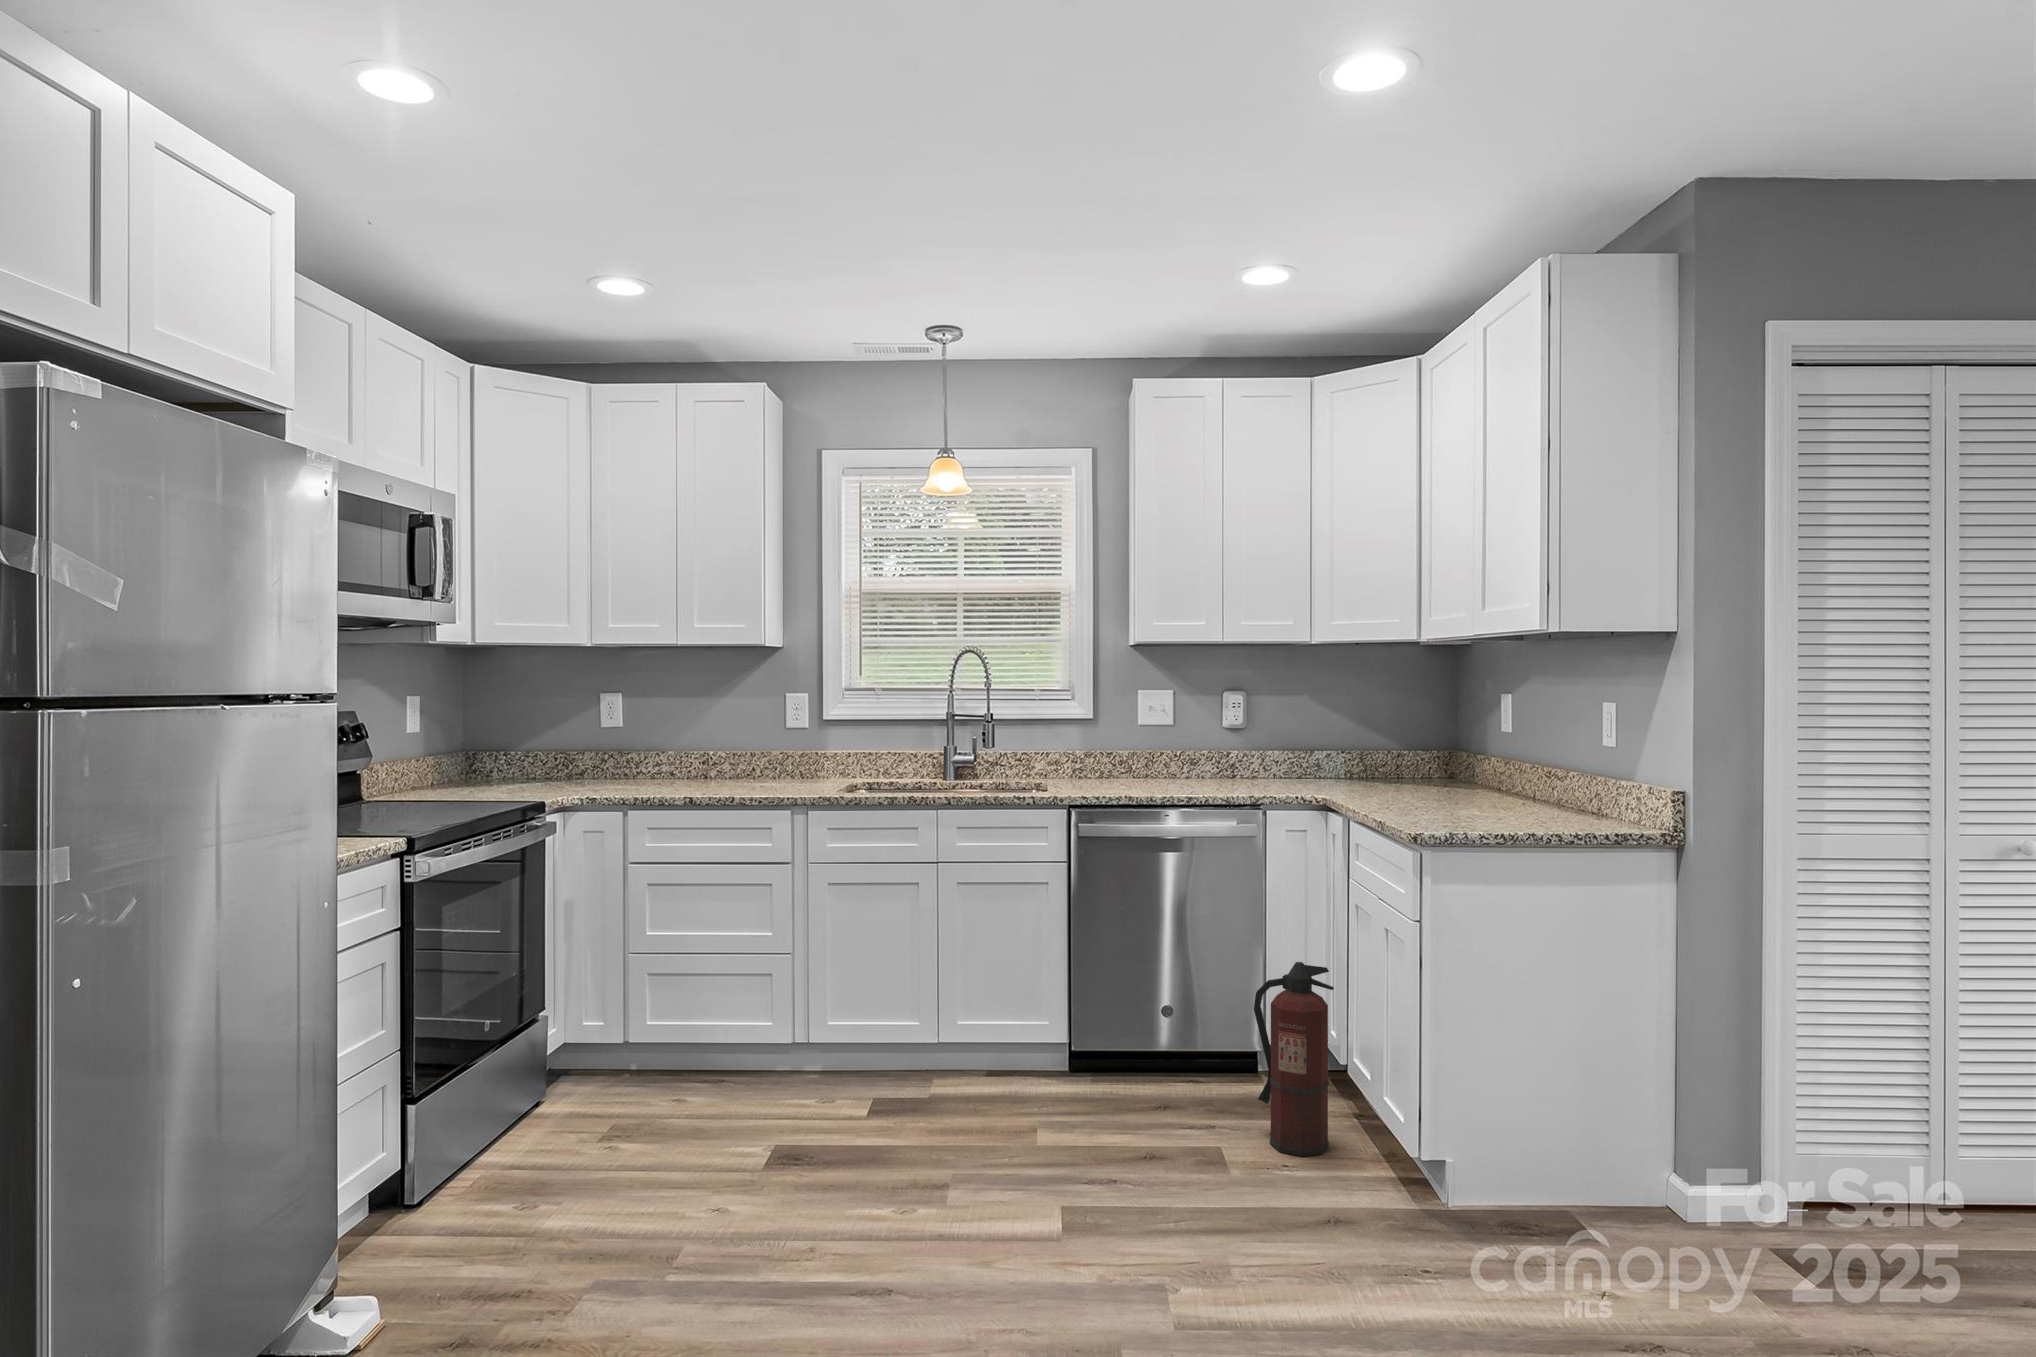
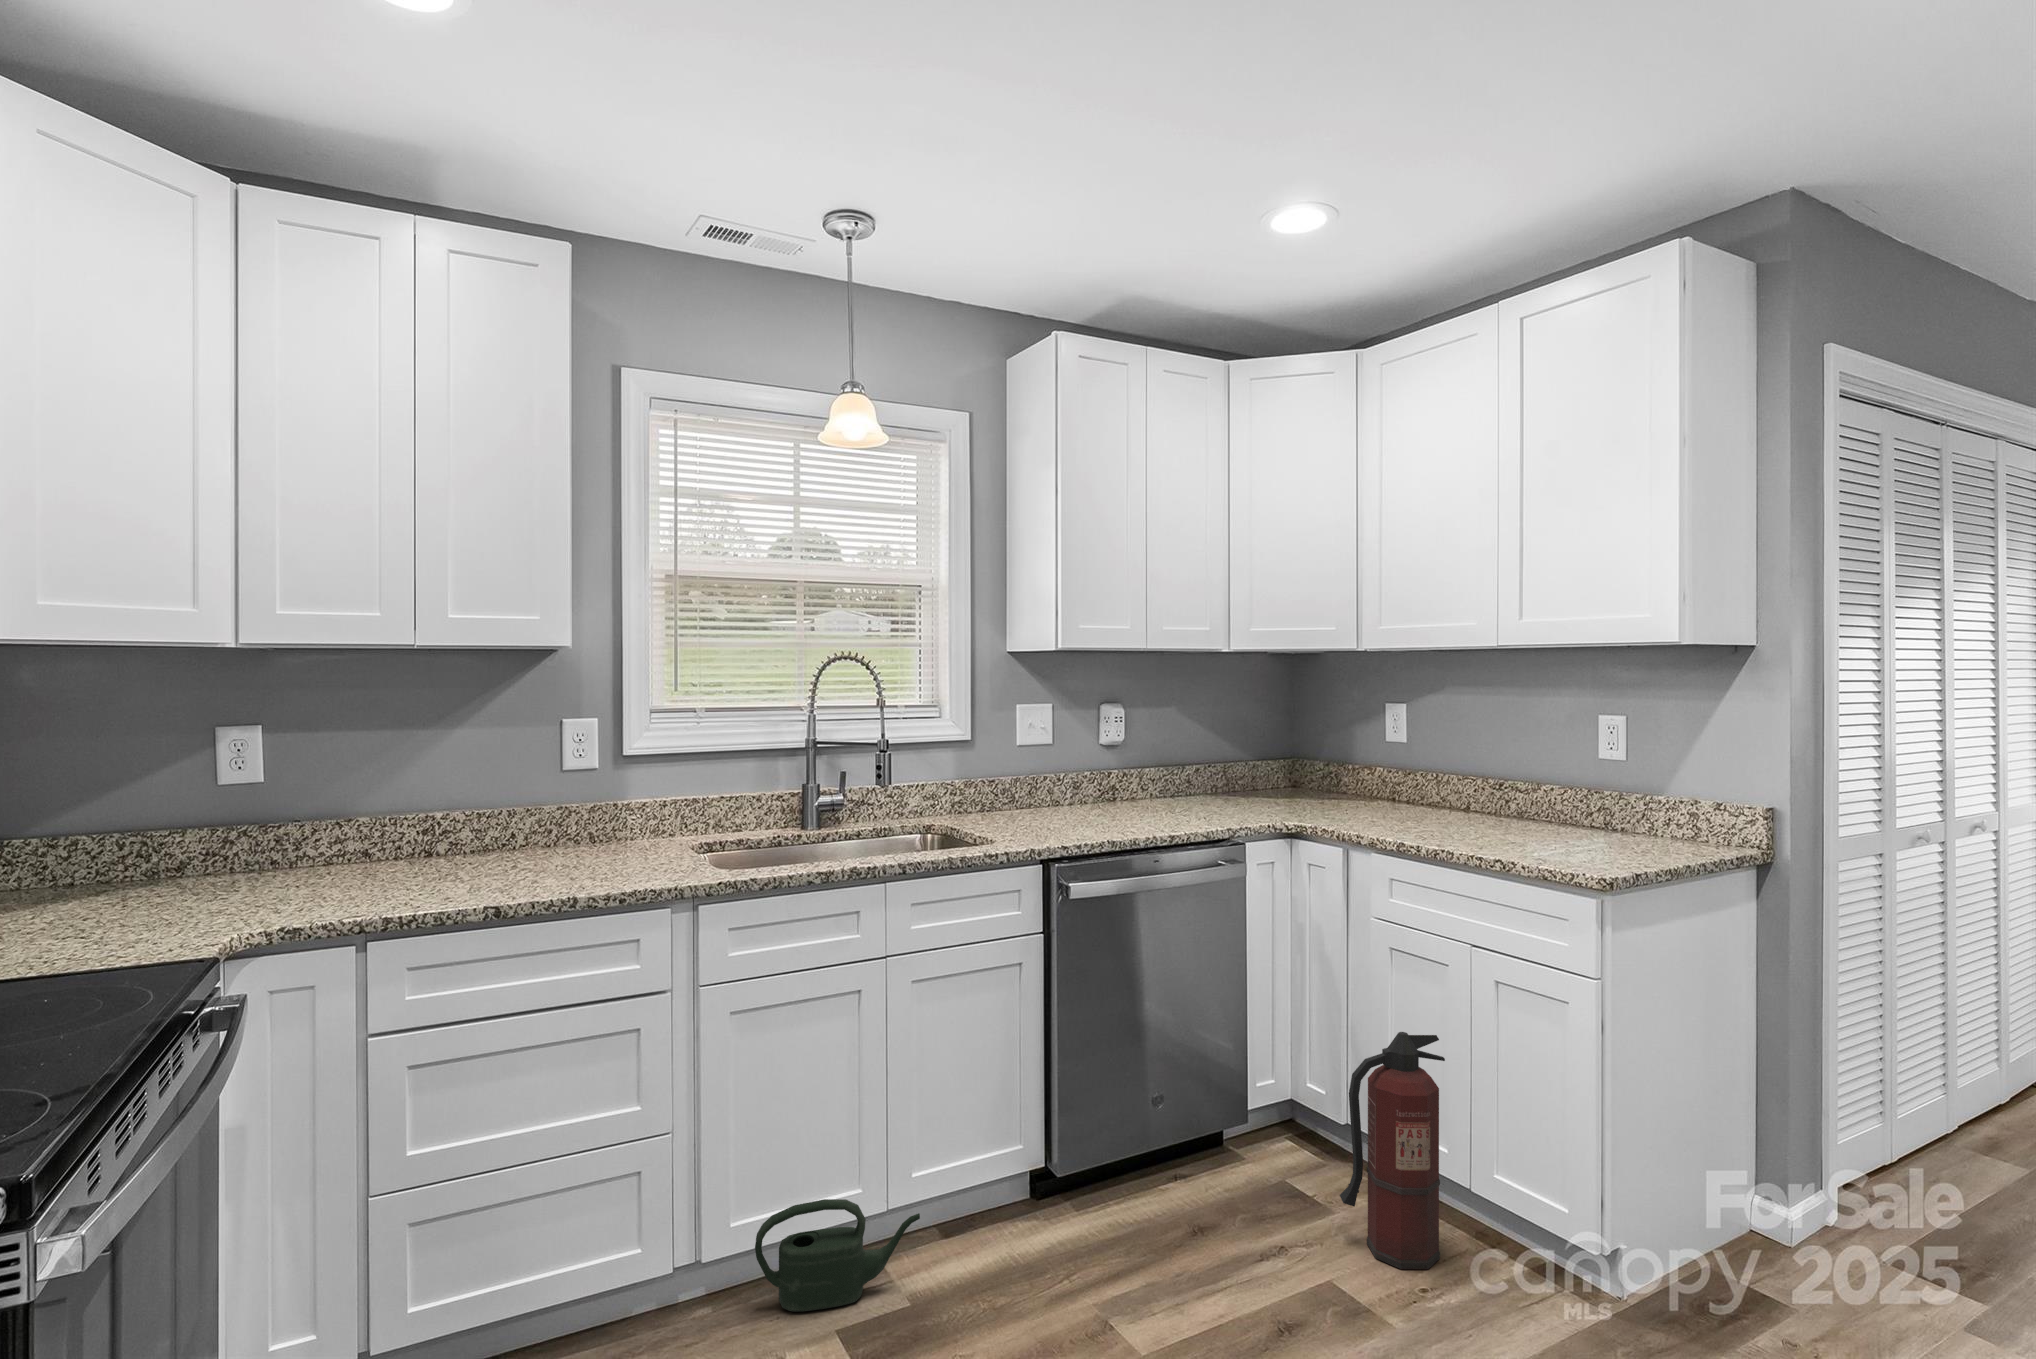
watering can: none [837,1019,942,1091] -> present [755,1199,920,1312]

